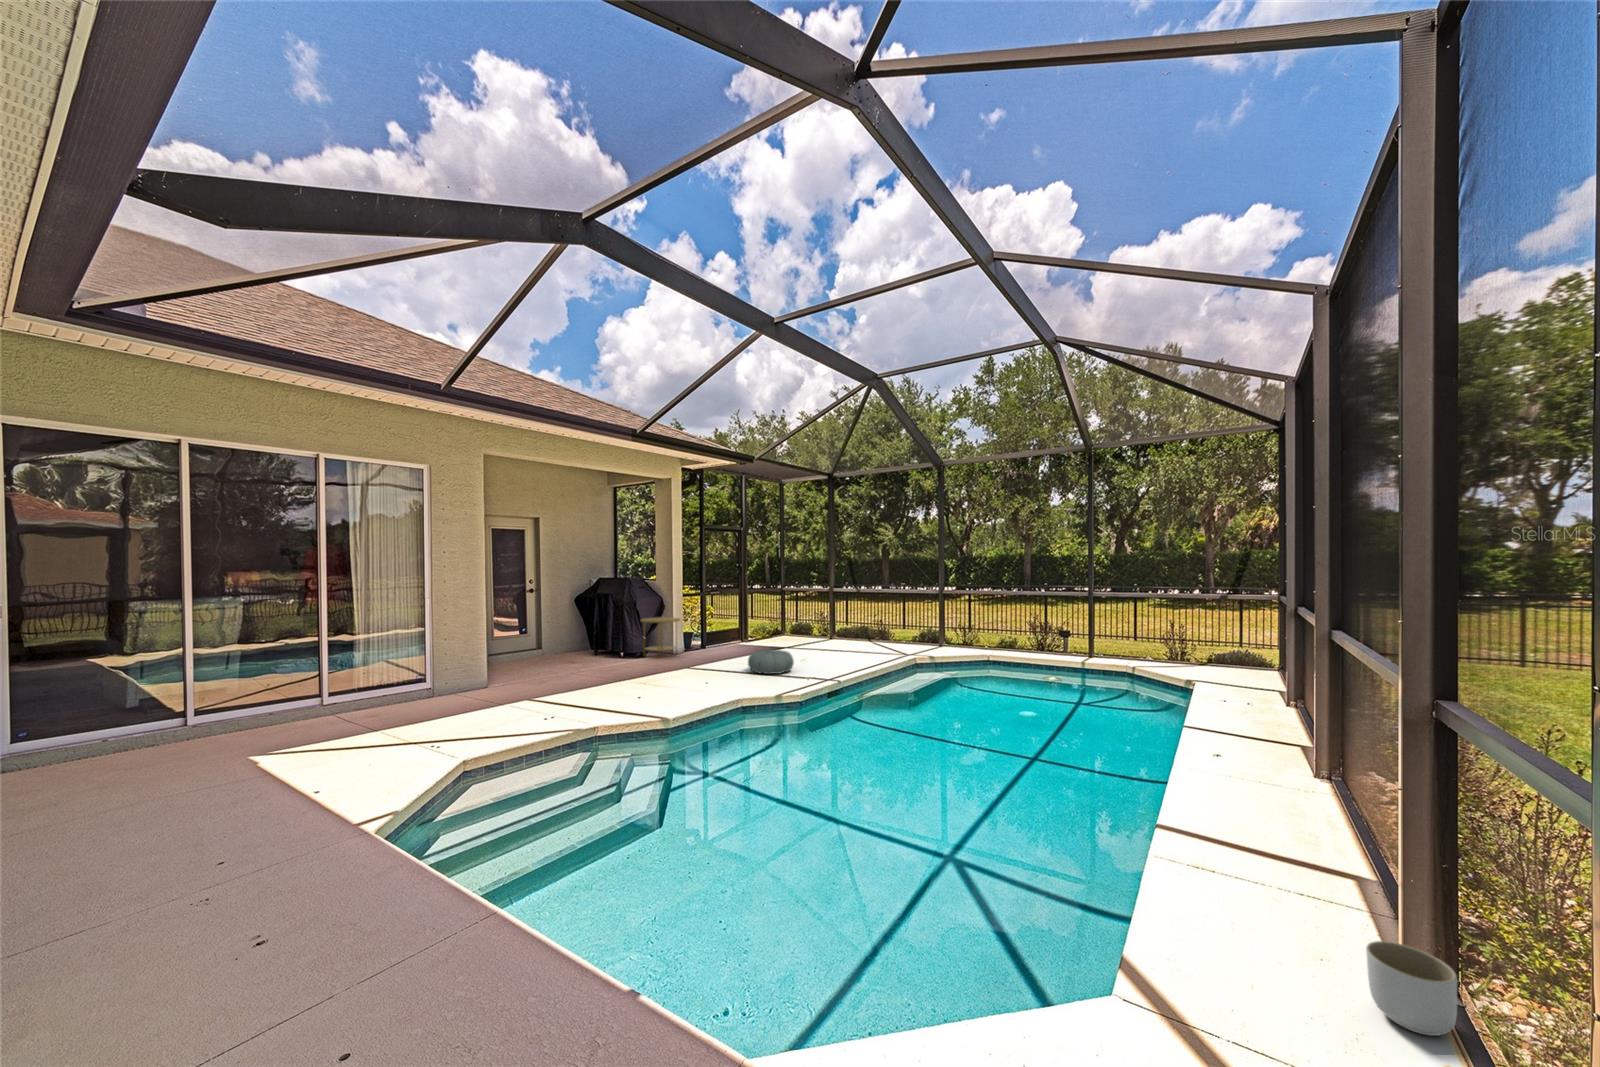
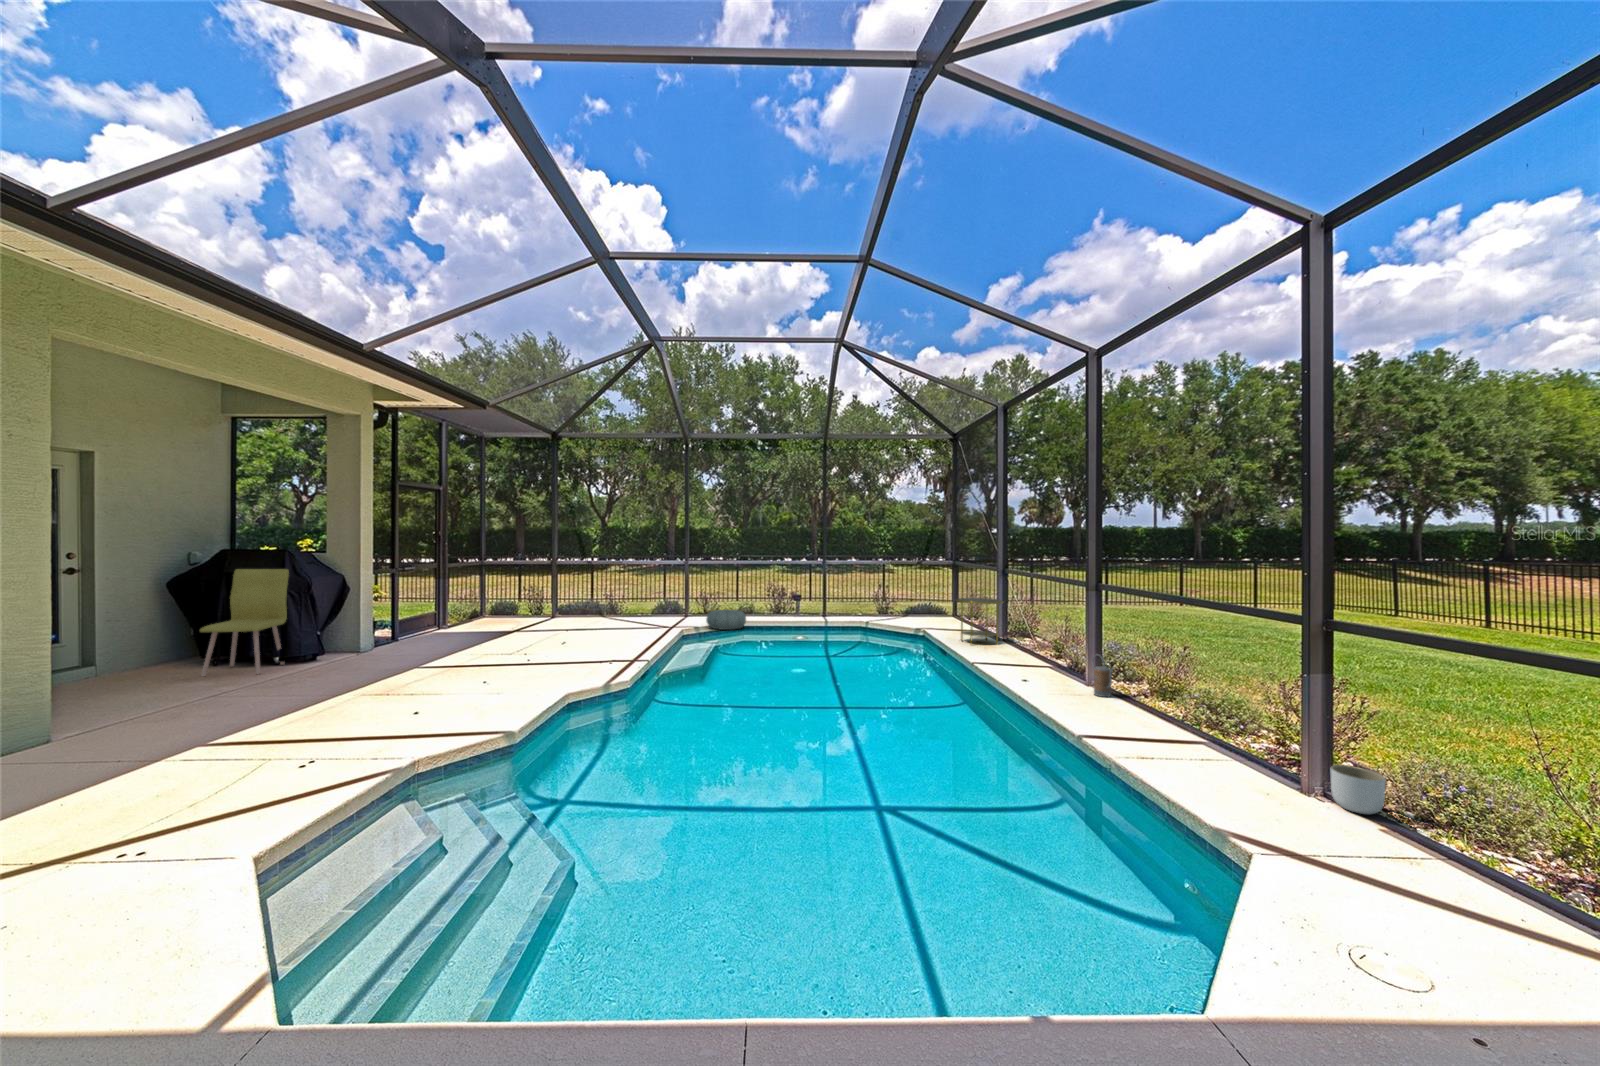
chair: none [577,592,625,662] -> present [200,569,289,677]
side table: present [641,617,680,655] -> present [956,598,1003,644]
pouf: present [748,649,794,674] -> present [706,610,746,630]
watering can: none [1288,735,1317,798] -> present [1092,654,1113,697]

